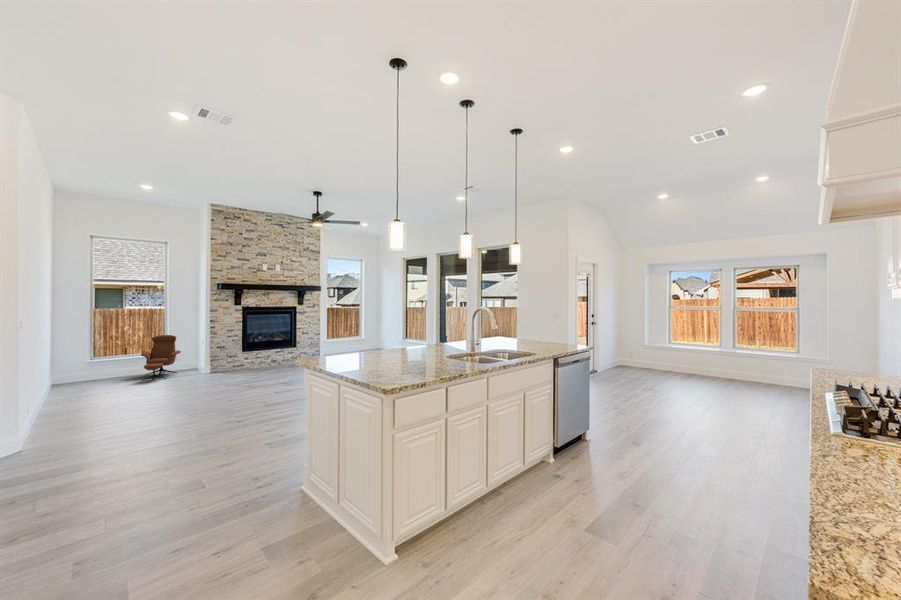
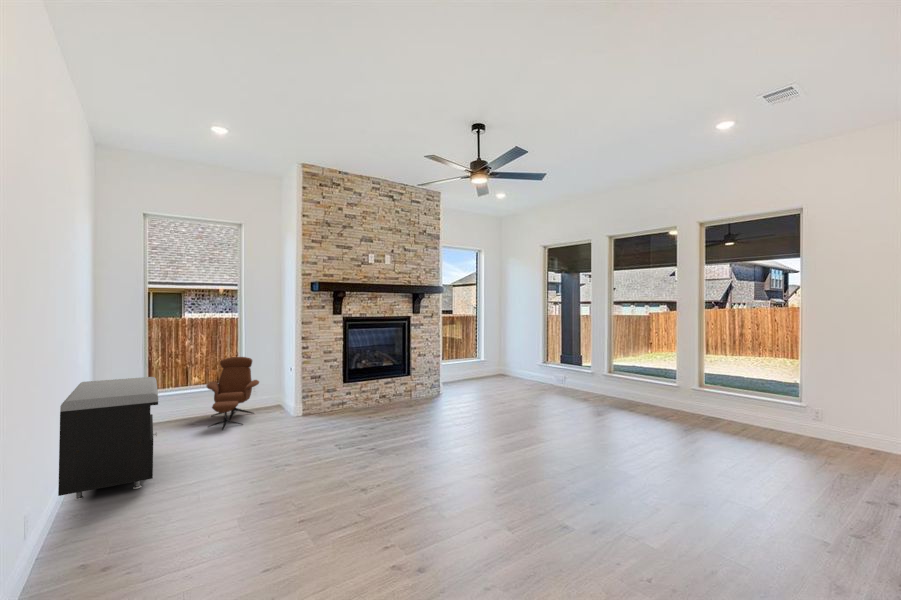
storage bench: none [42,345,103,412] -> present [58,377,158,500]

